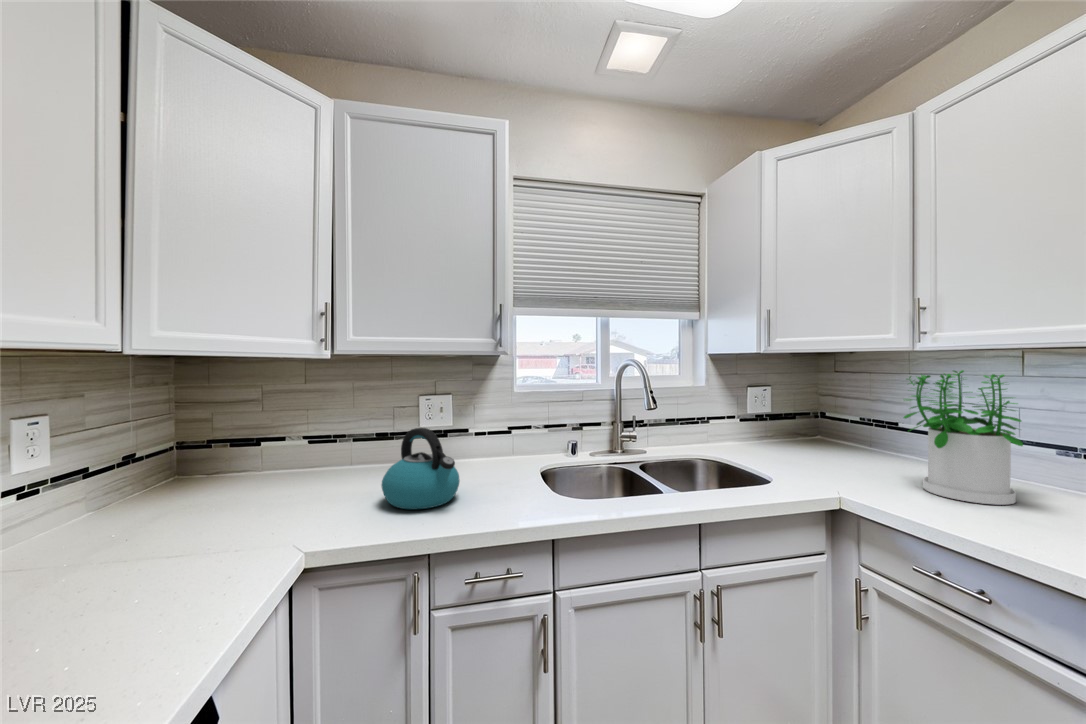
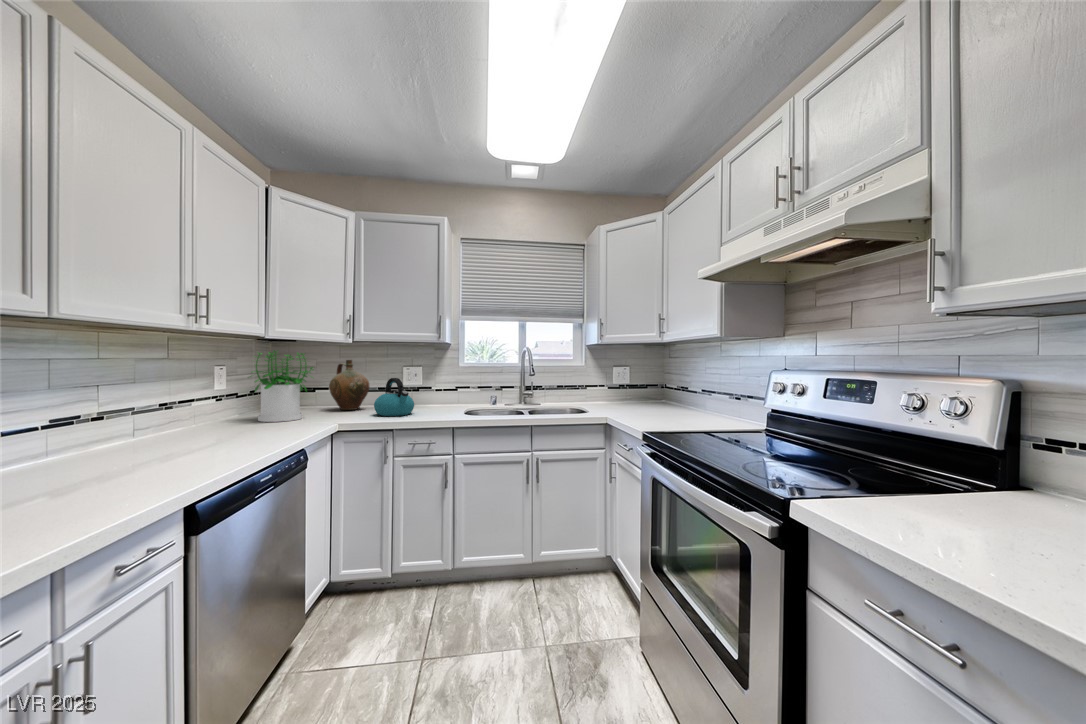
potted plant: present [904,370,1023,505] -> present [250,351,313,422]
ceramic jug: none [286,388,363,485] -> present [329,360,369,410]

